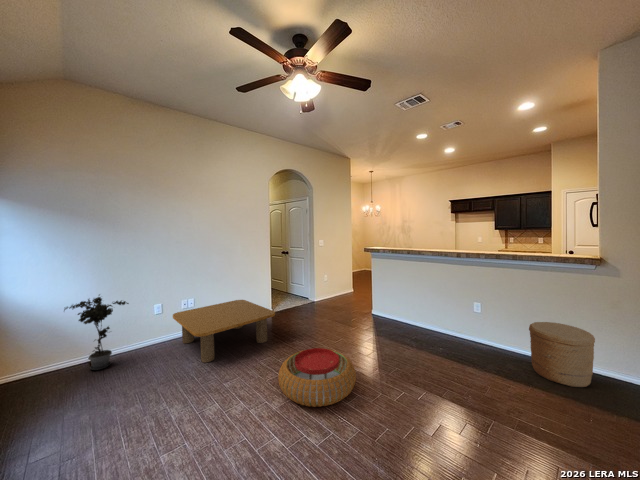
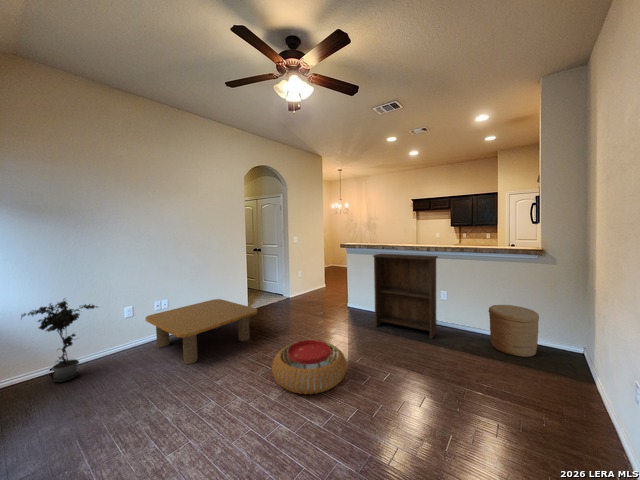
bookshelf: none [395,259,468,355] -> present [373,254,438,339]

